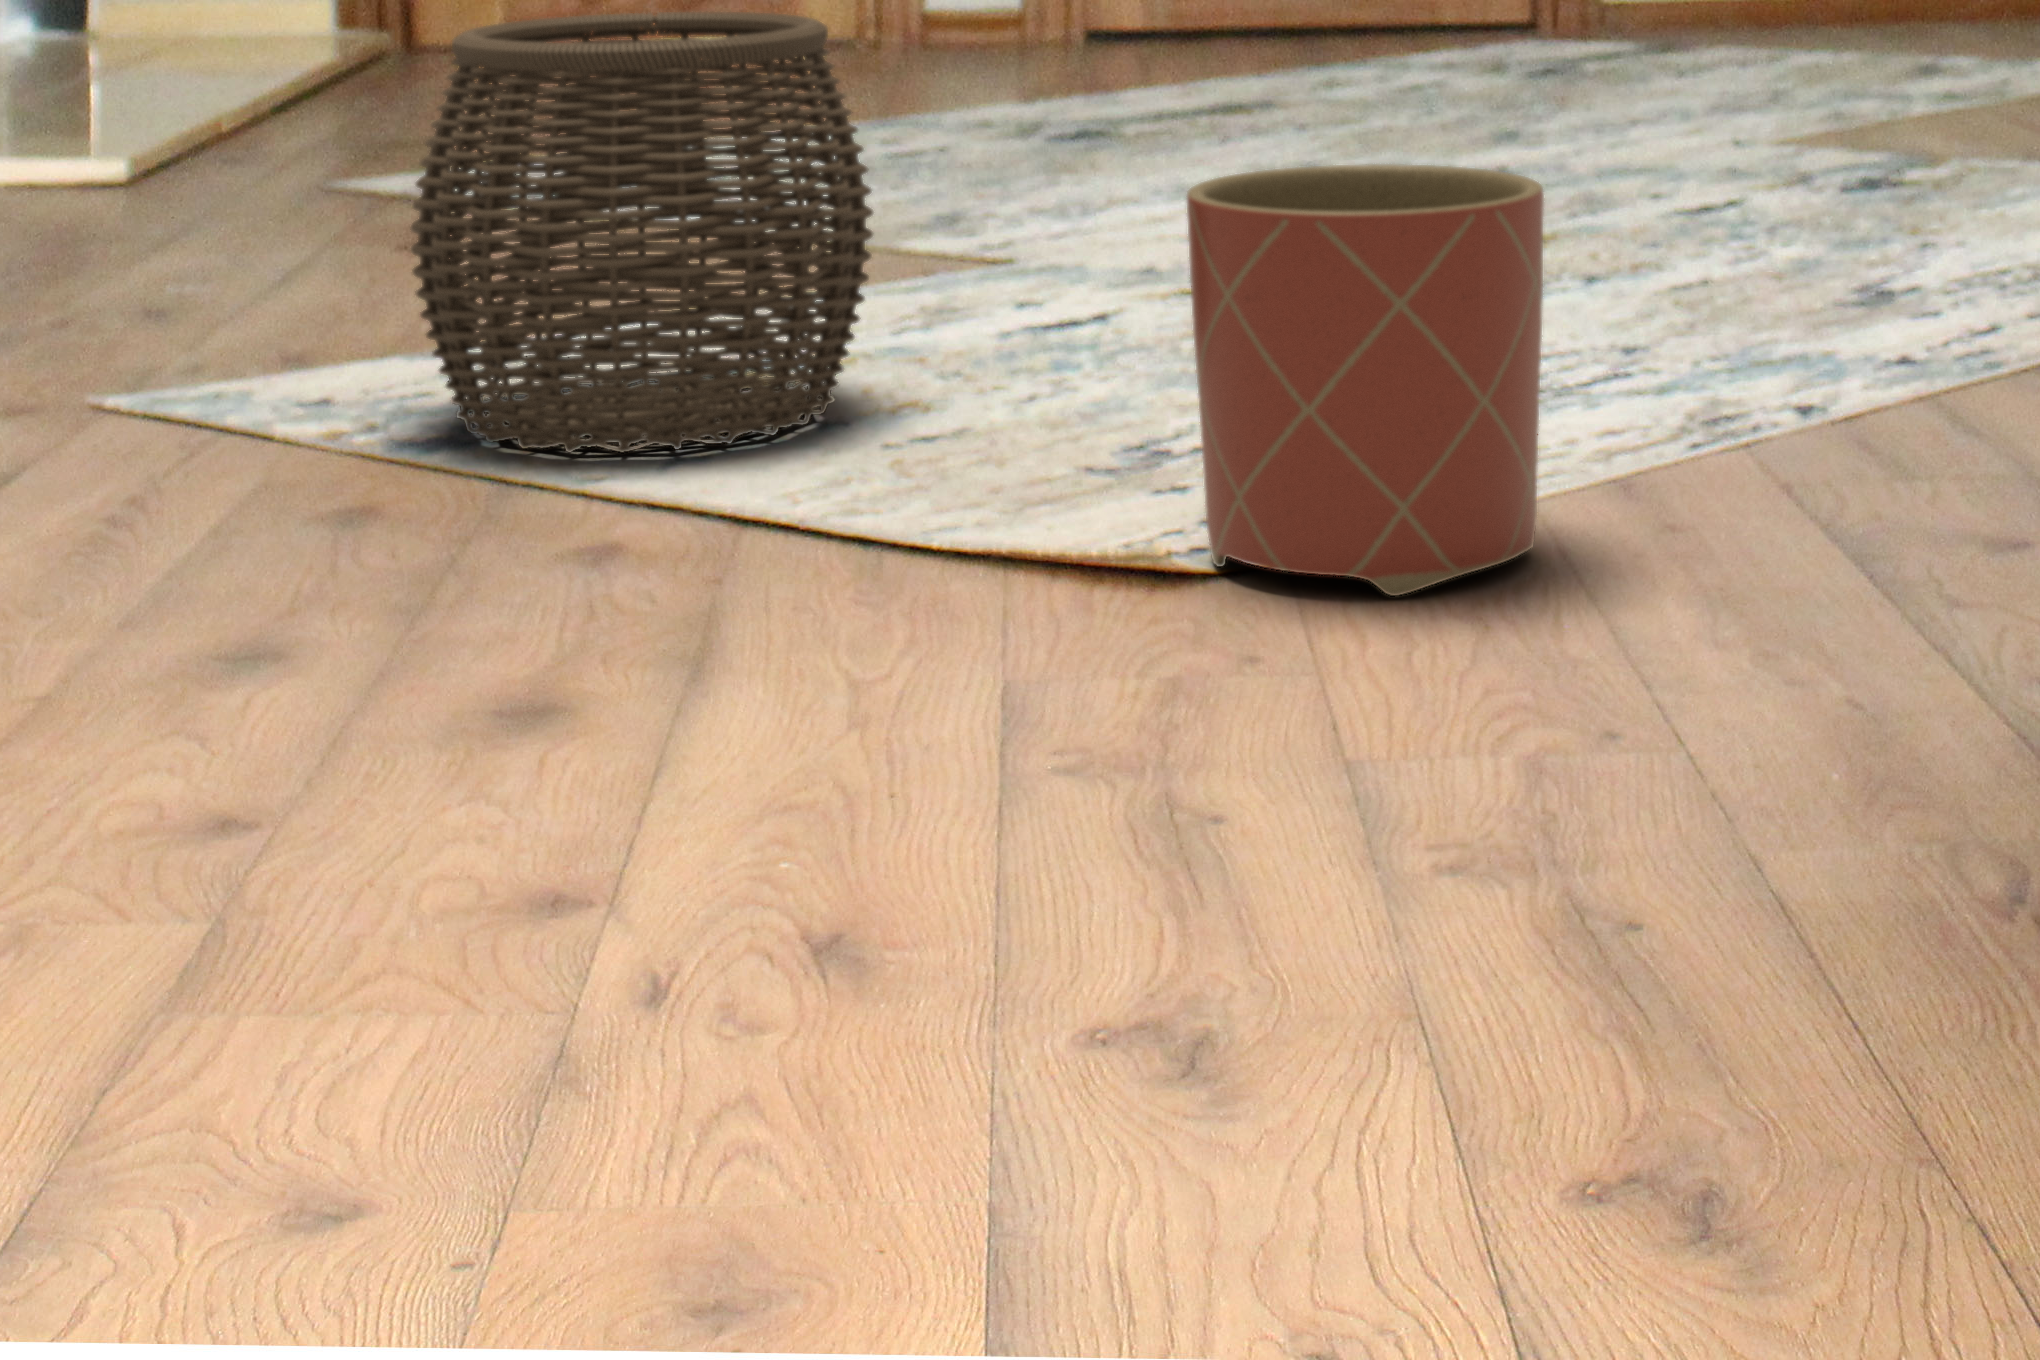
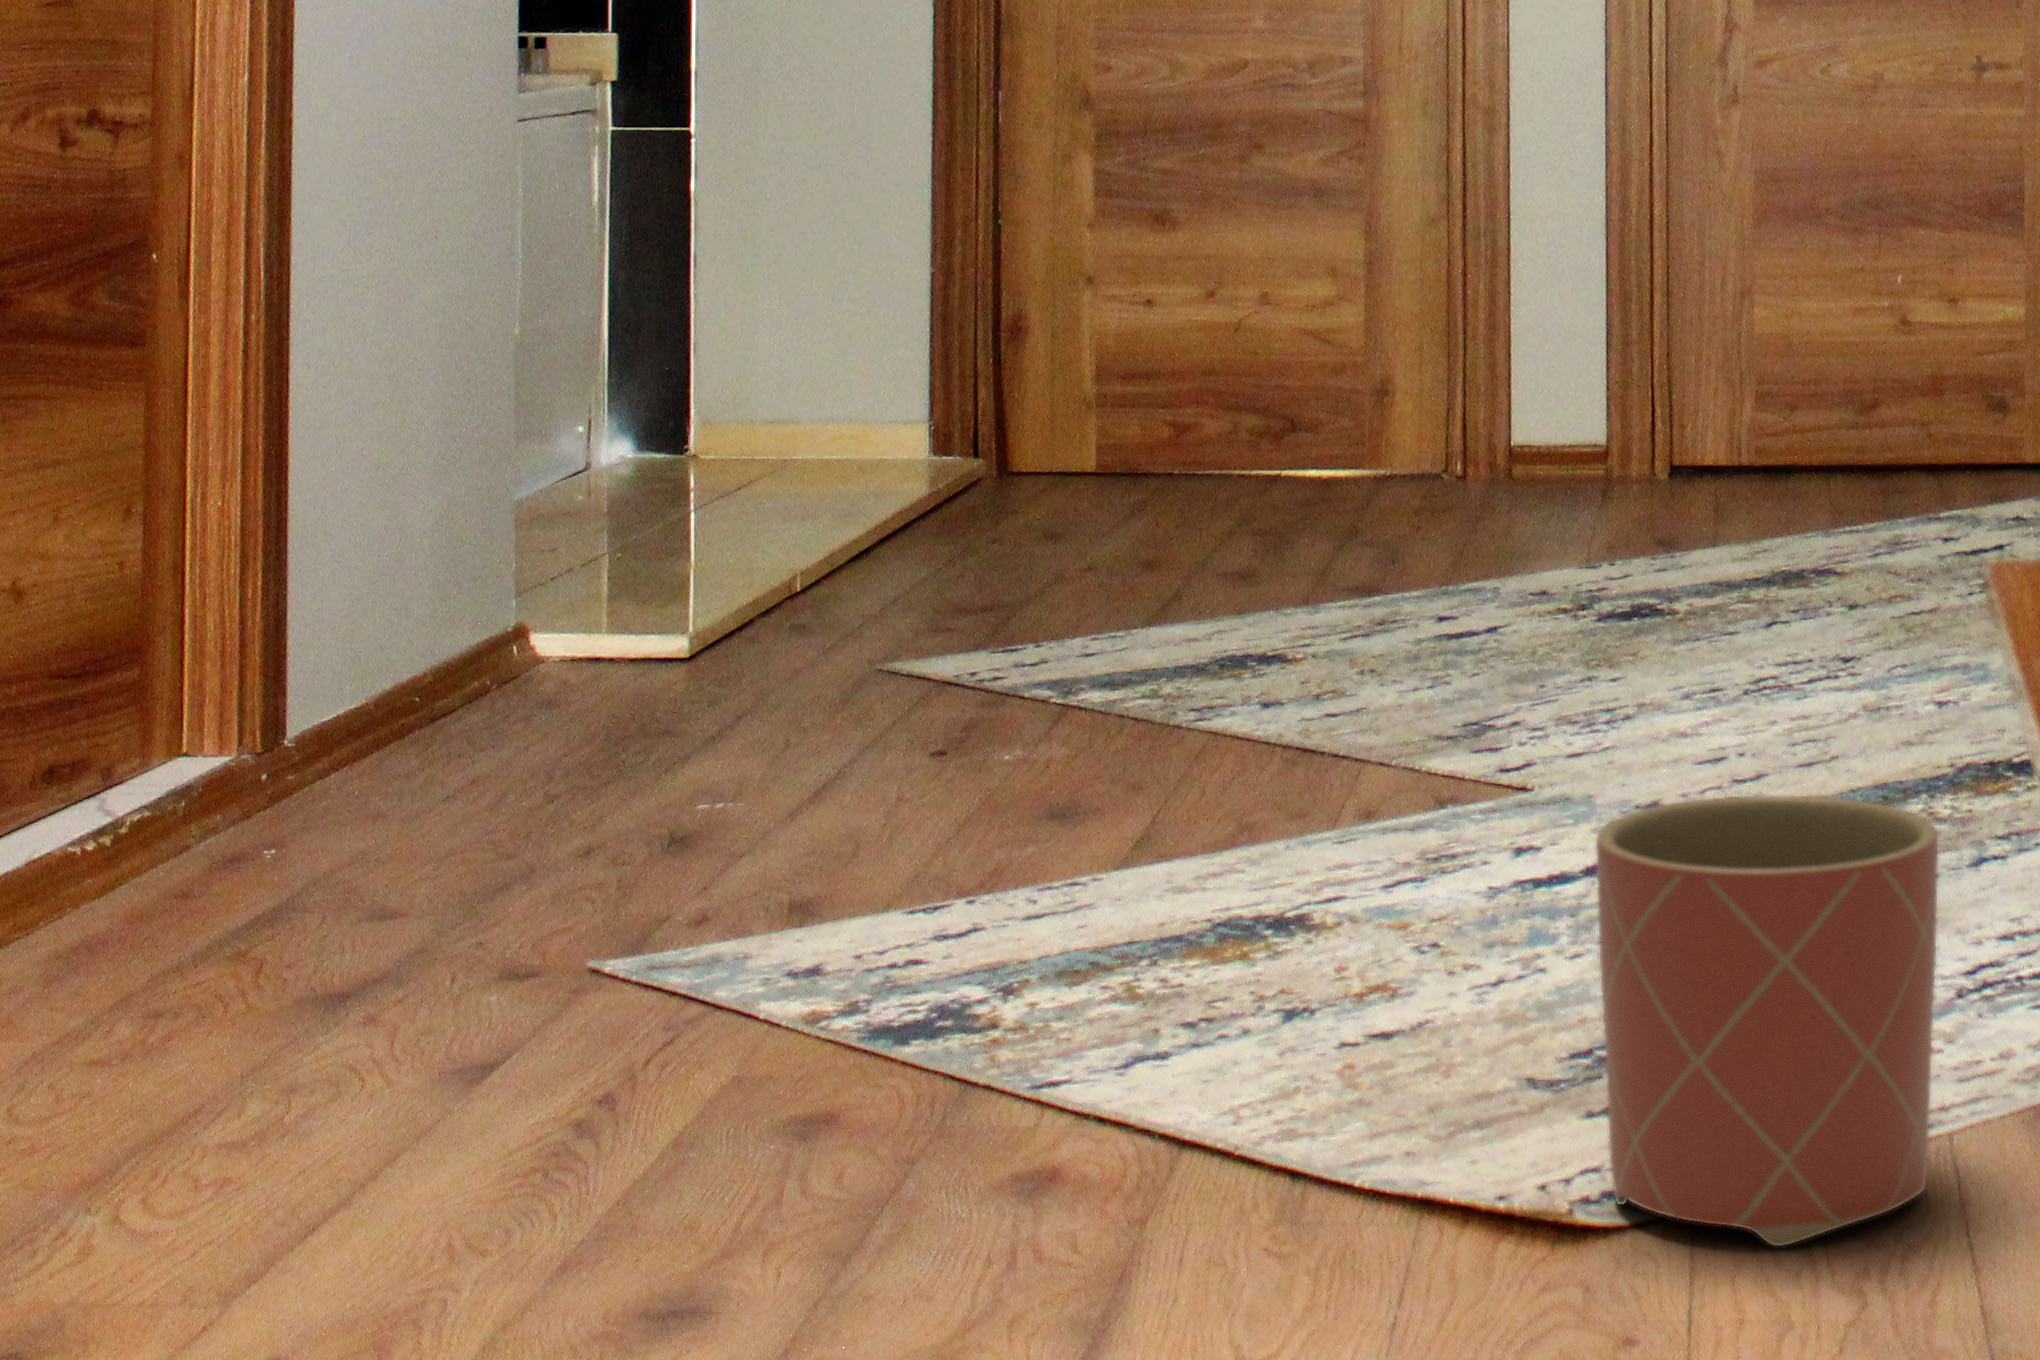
woven basket: present [411,12,873,452] -> none [888,585,1341,1046]

